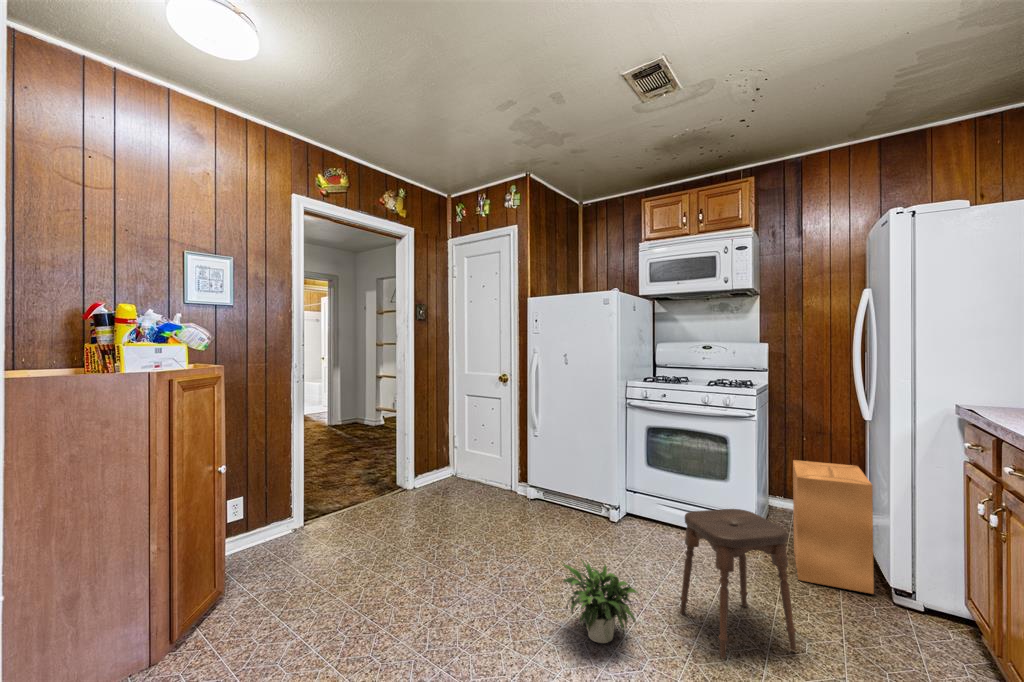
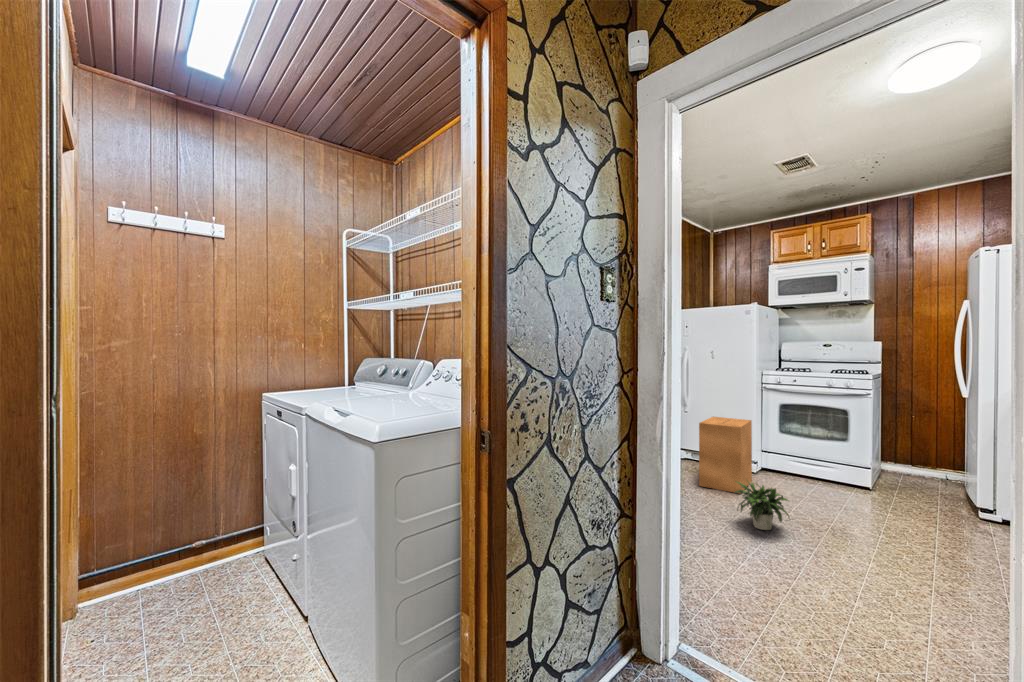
cardboard box: present [793,460,874,594] -> present [699,417,752,492]
stool: present [680,509,796,659] -> none [817,454,906,544]

